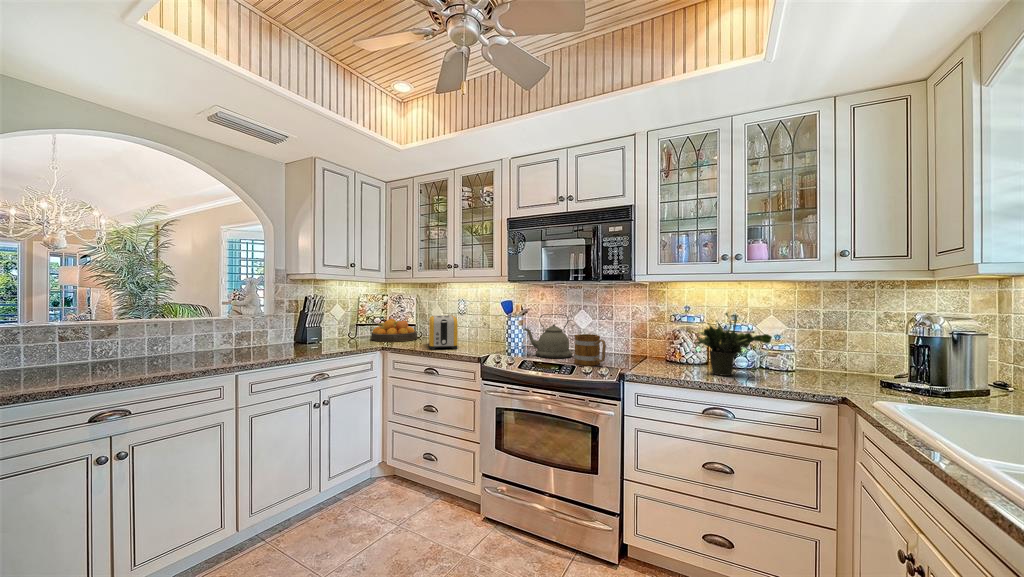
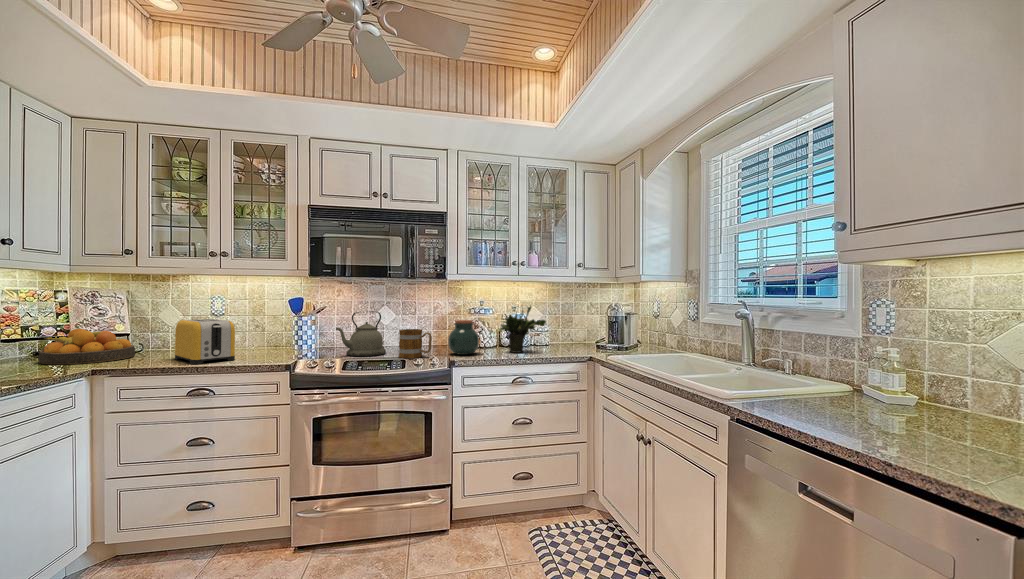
jar: none [629,328,667,369] -> present [448,320,479,355]

